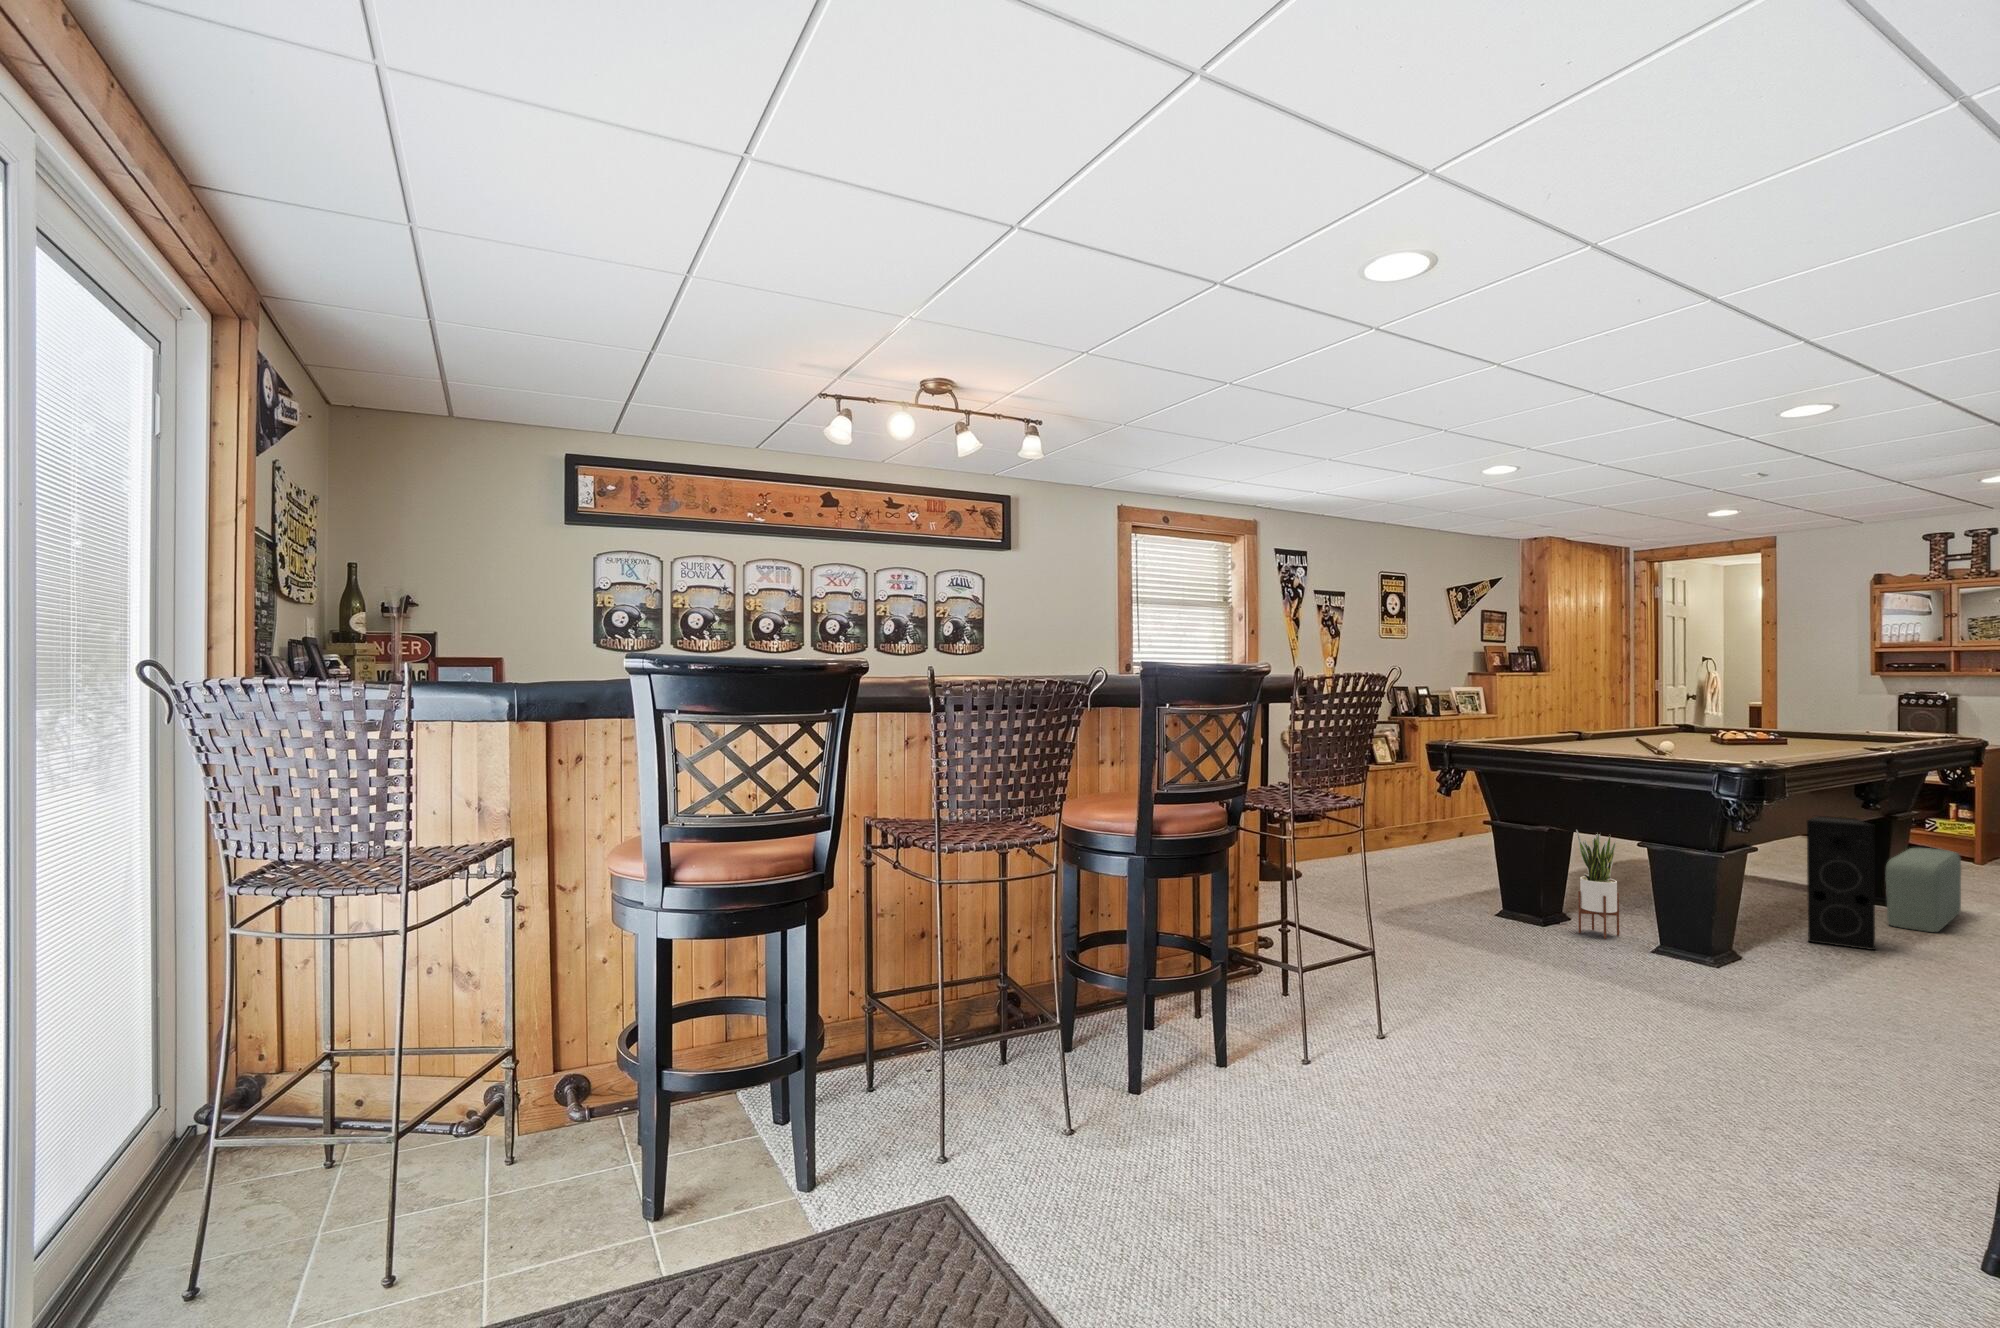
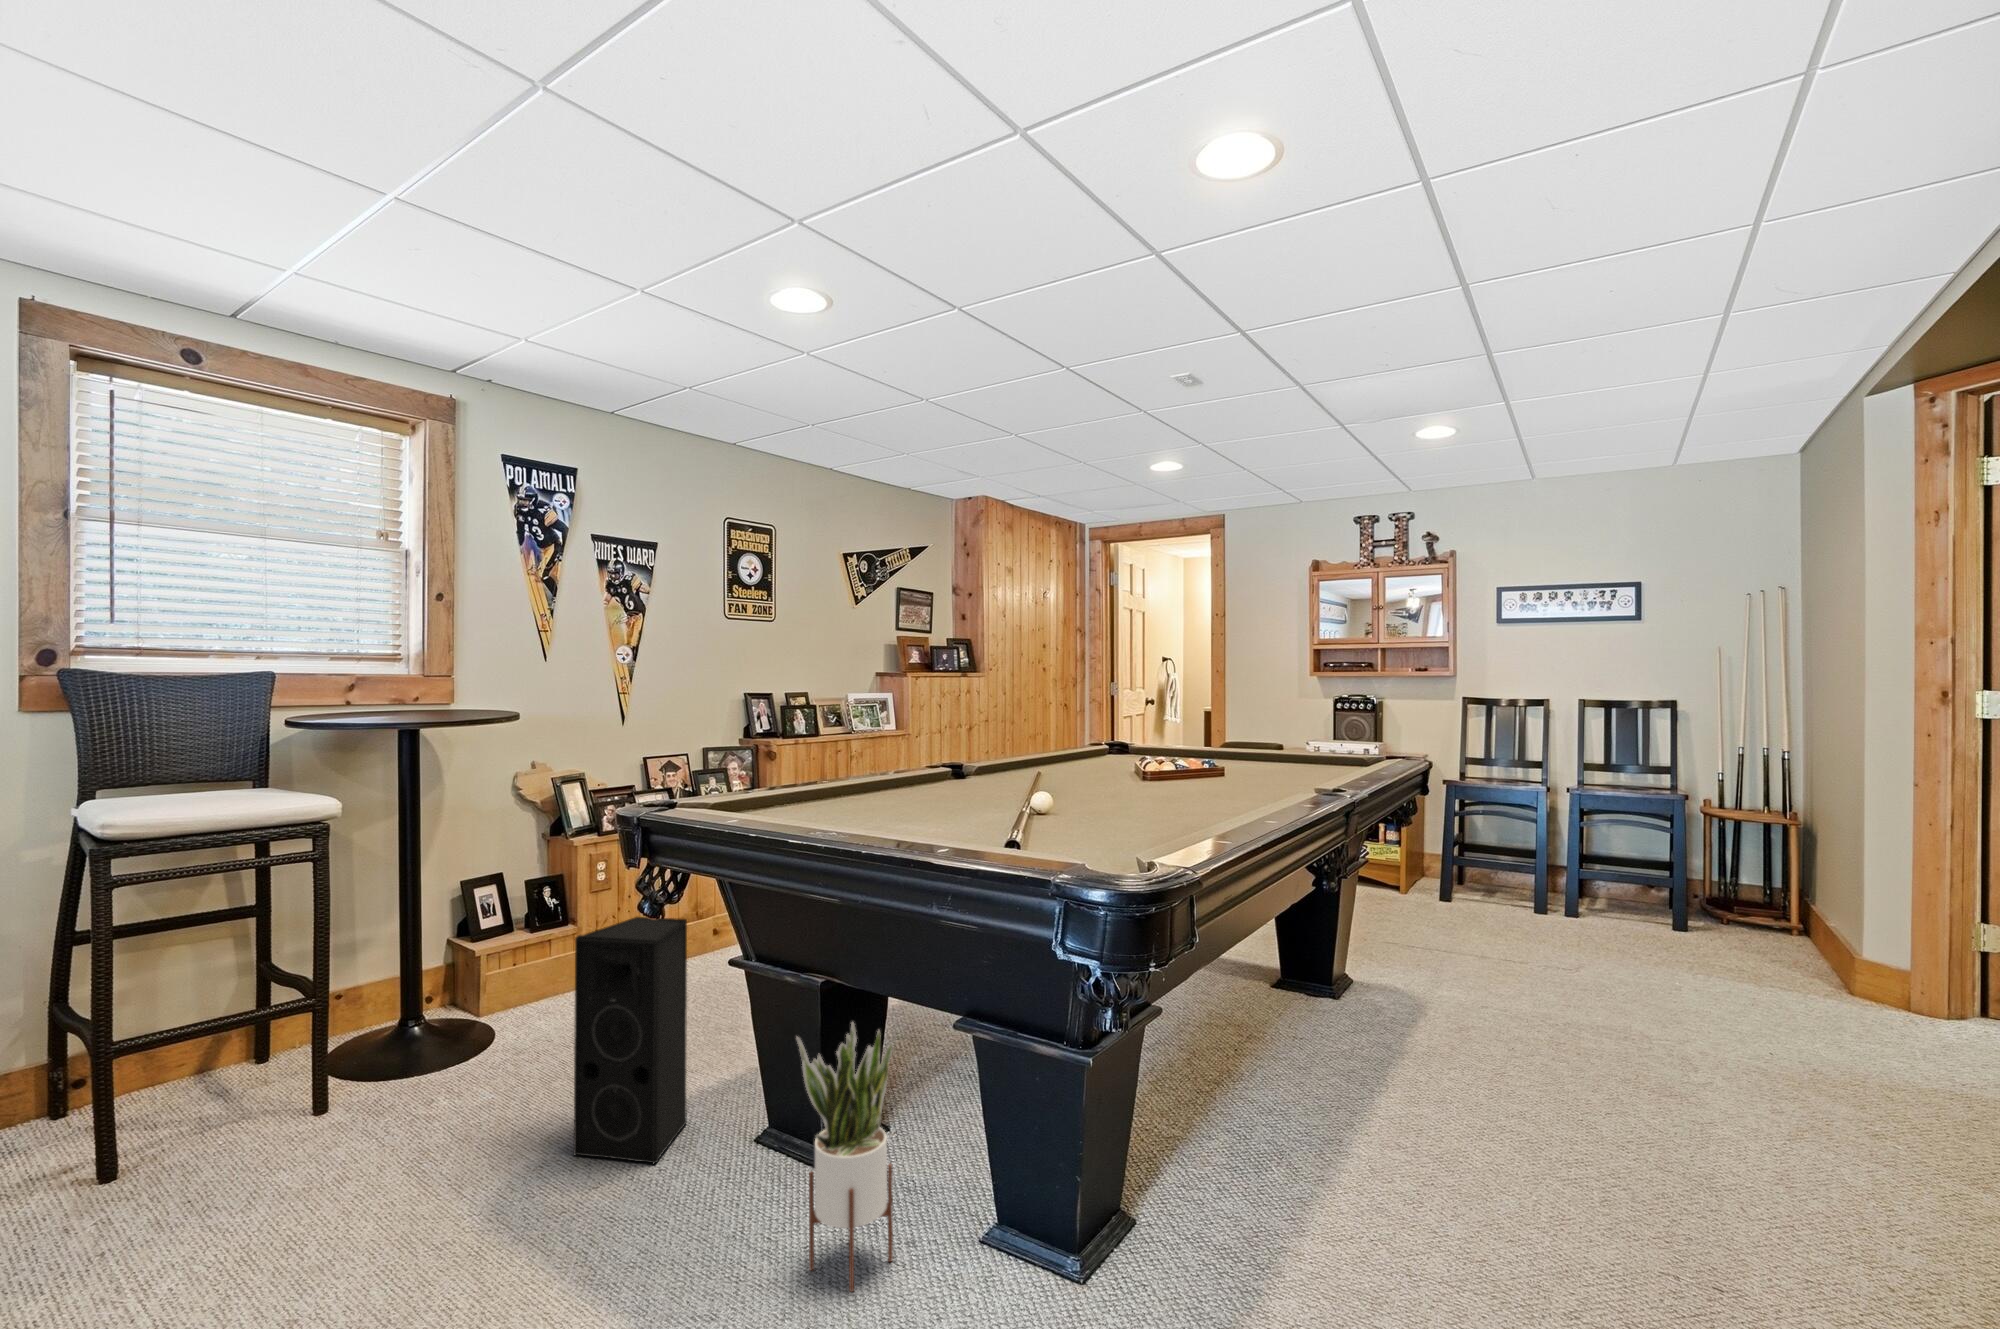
speaker: present [1807,816,1875,950] -> present [574,917,687,1164]
pouf: present [1886,848,1961,932] -> none [1342,935,1425,1104]

